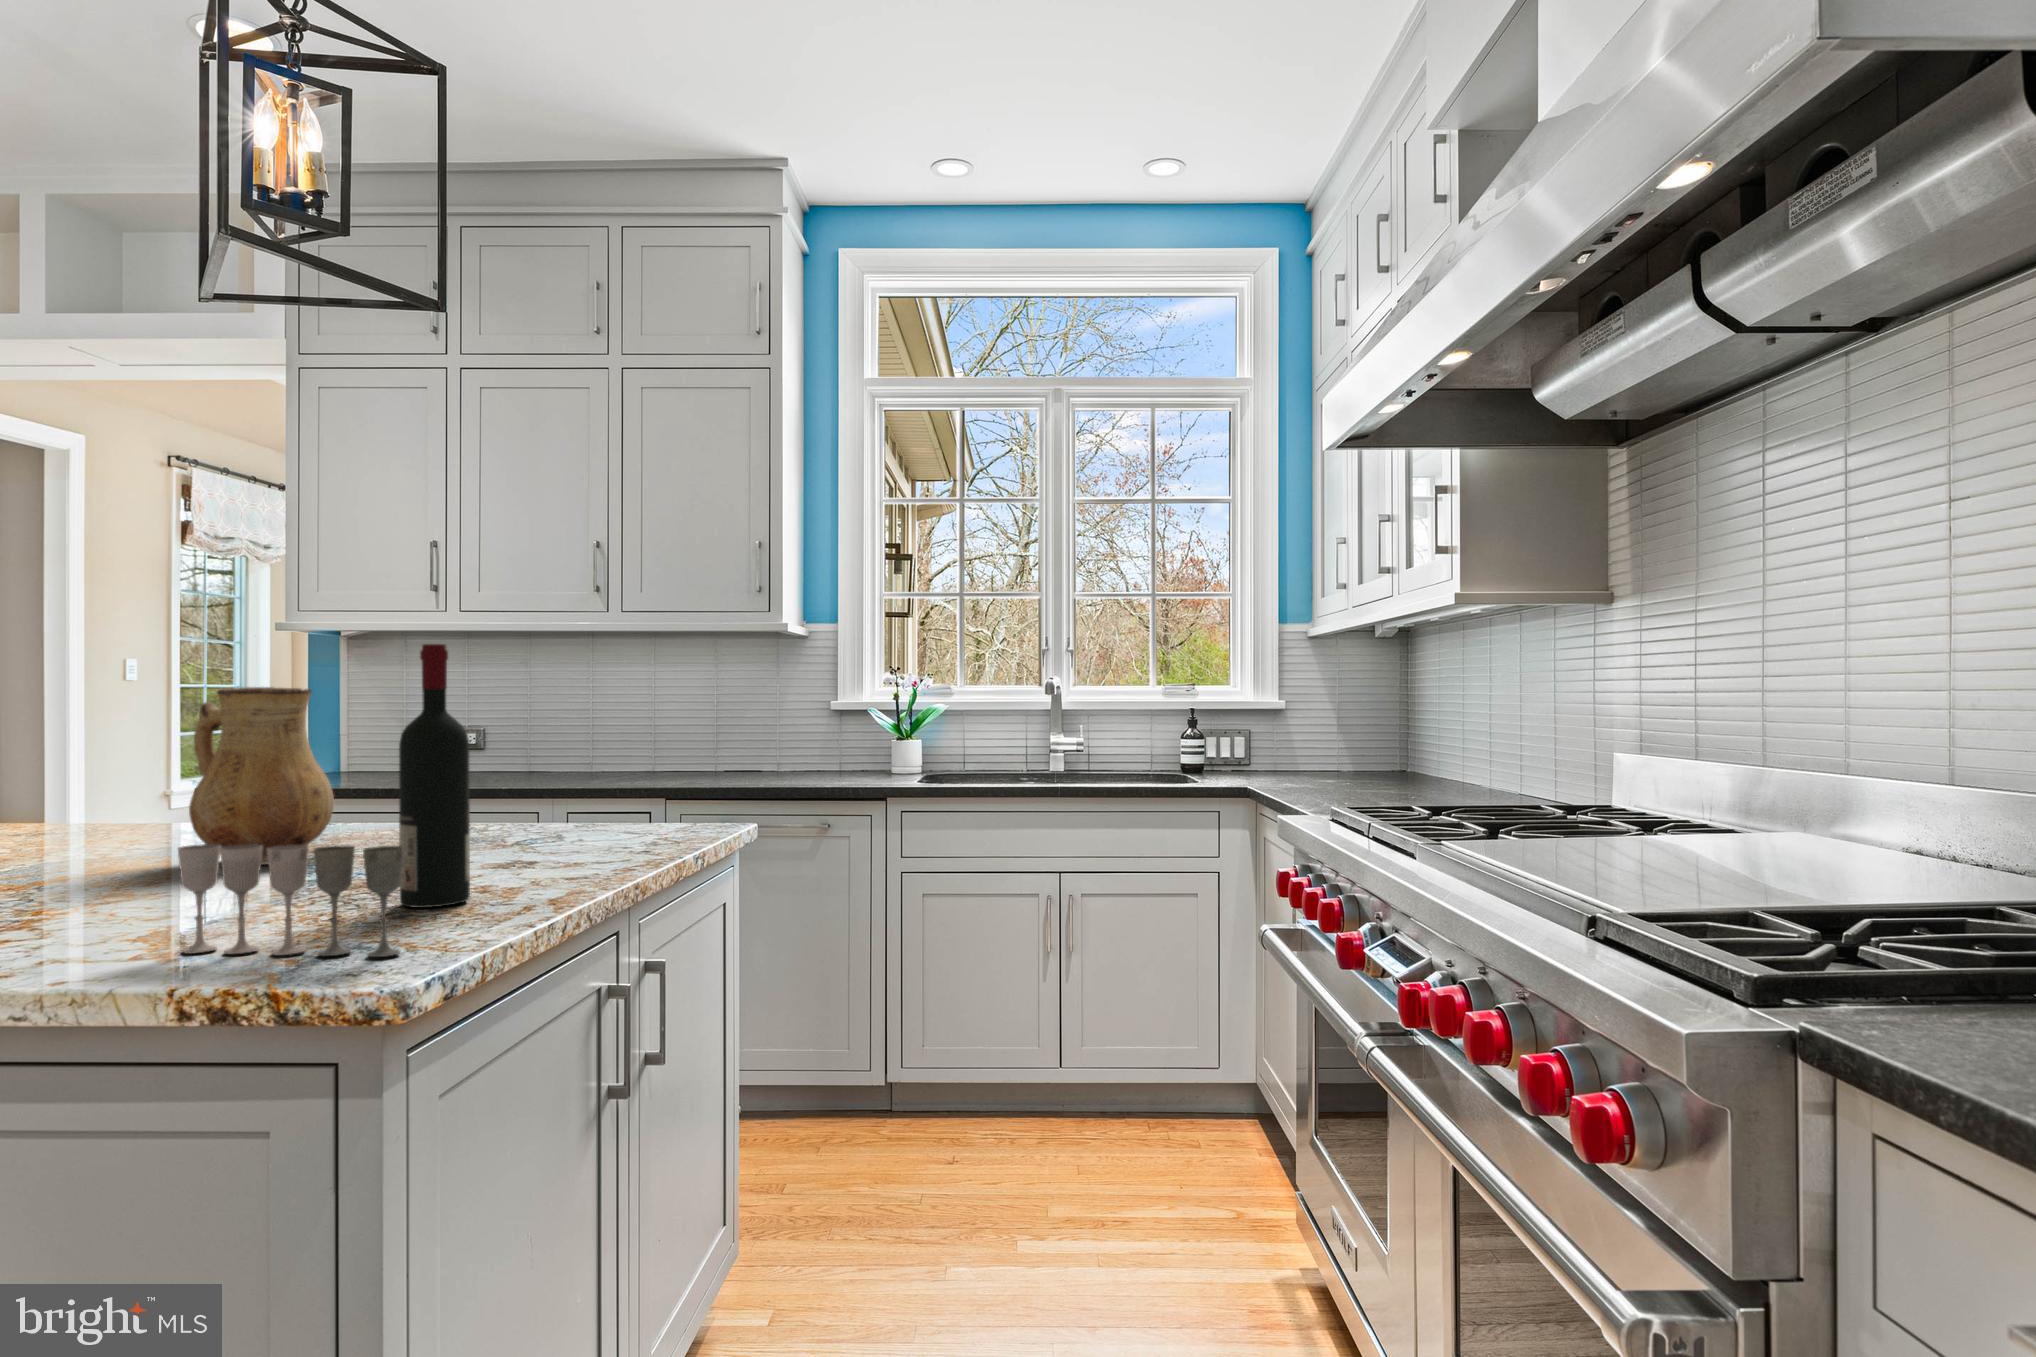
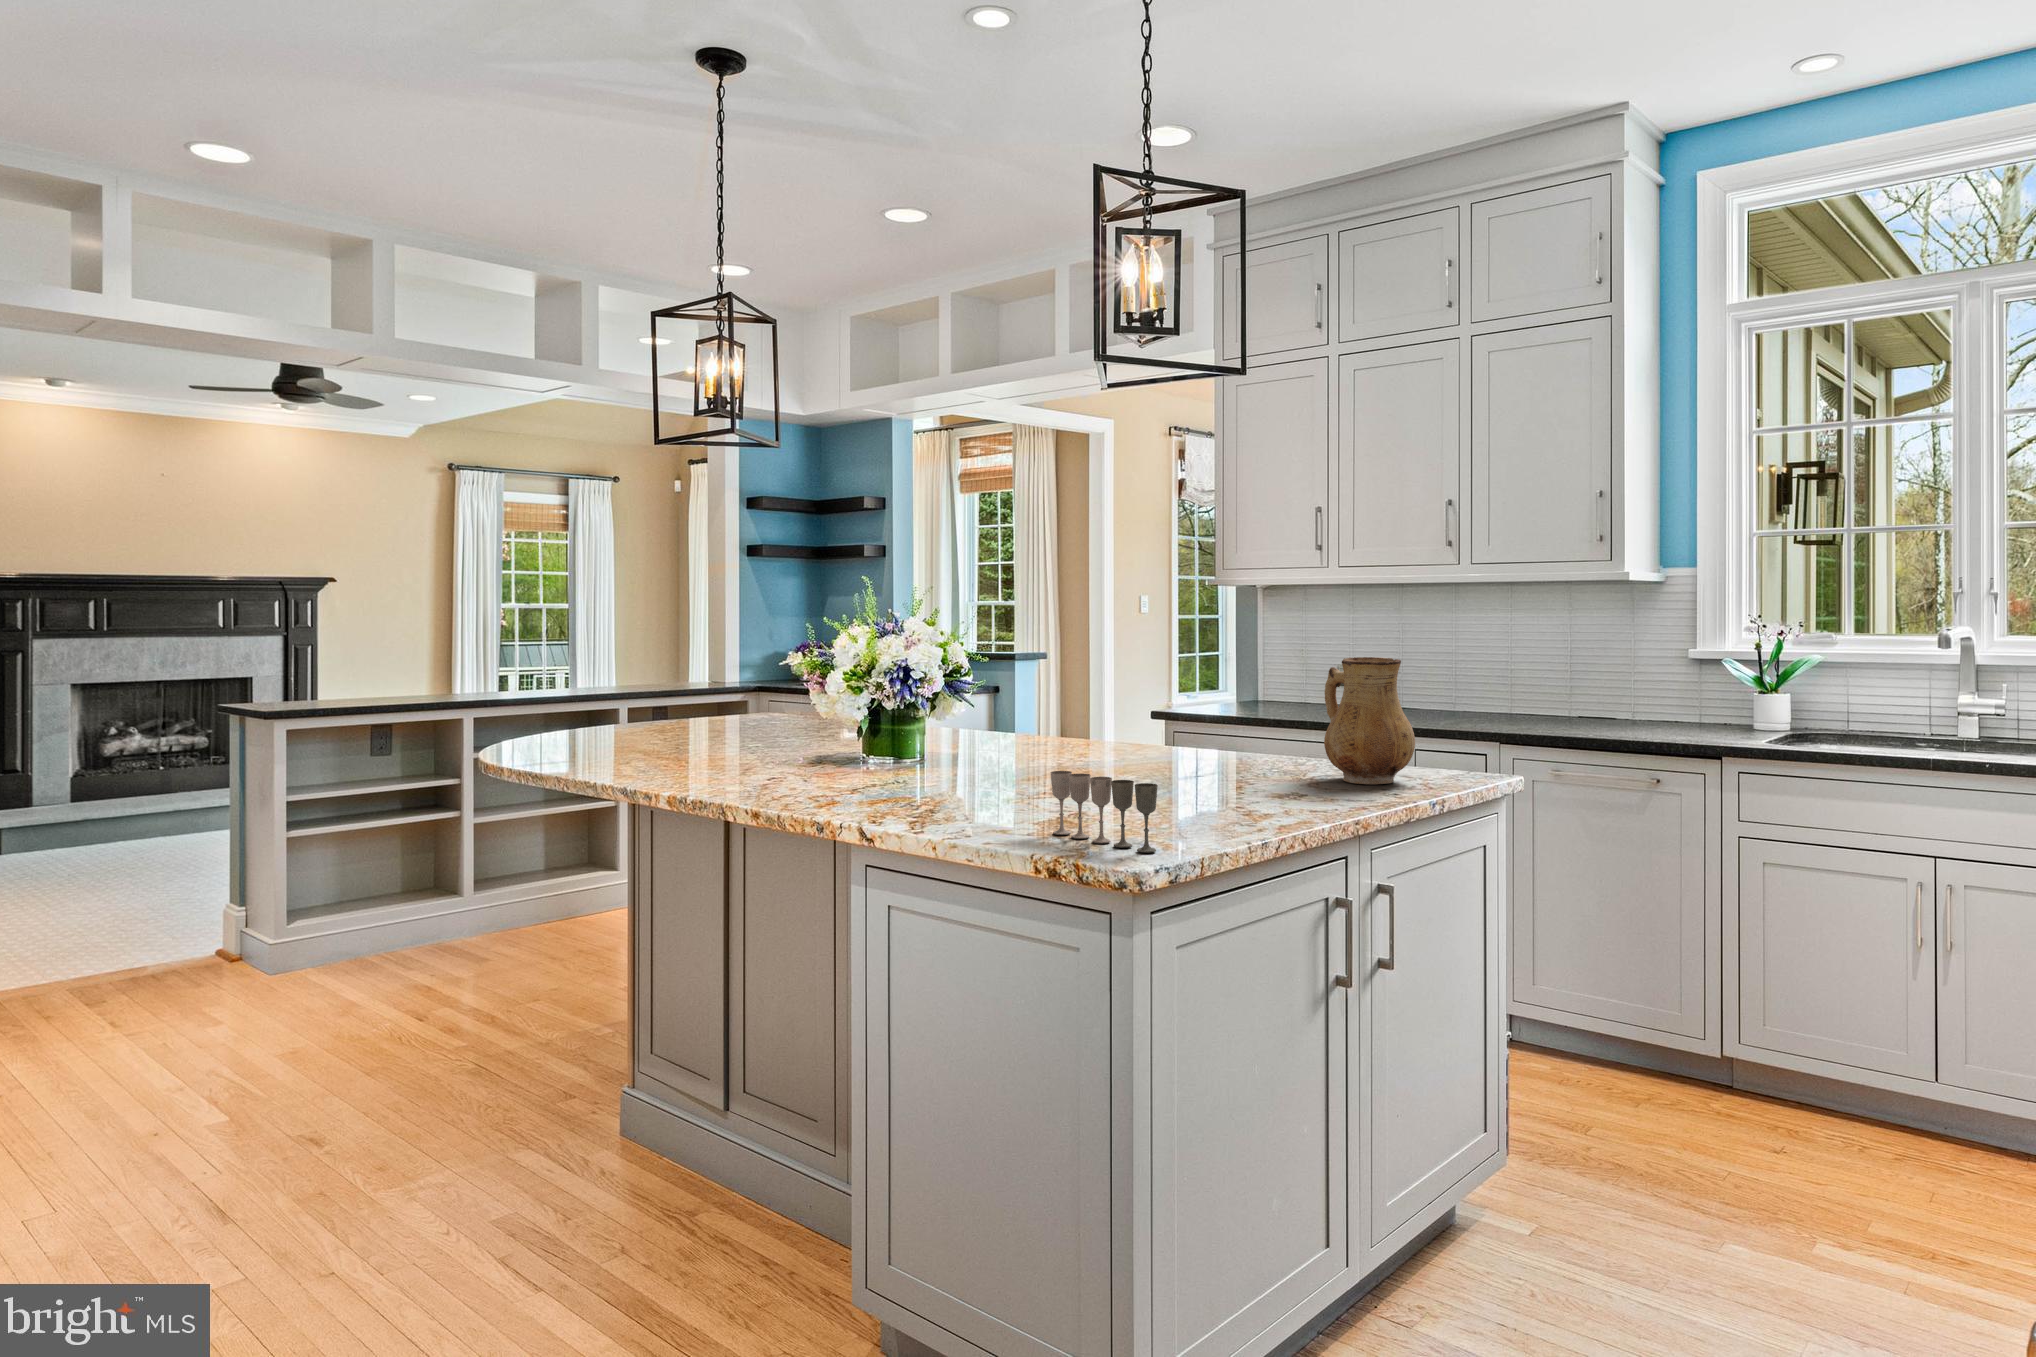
wine bottle: present [399,644,470,908] -> none [1185,642,1229,823]
ceramic pitcher: present [189,687,334,865] -> present [1324,657,1415,784]

